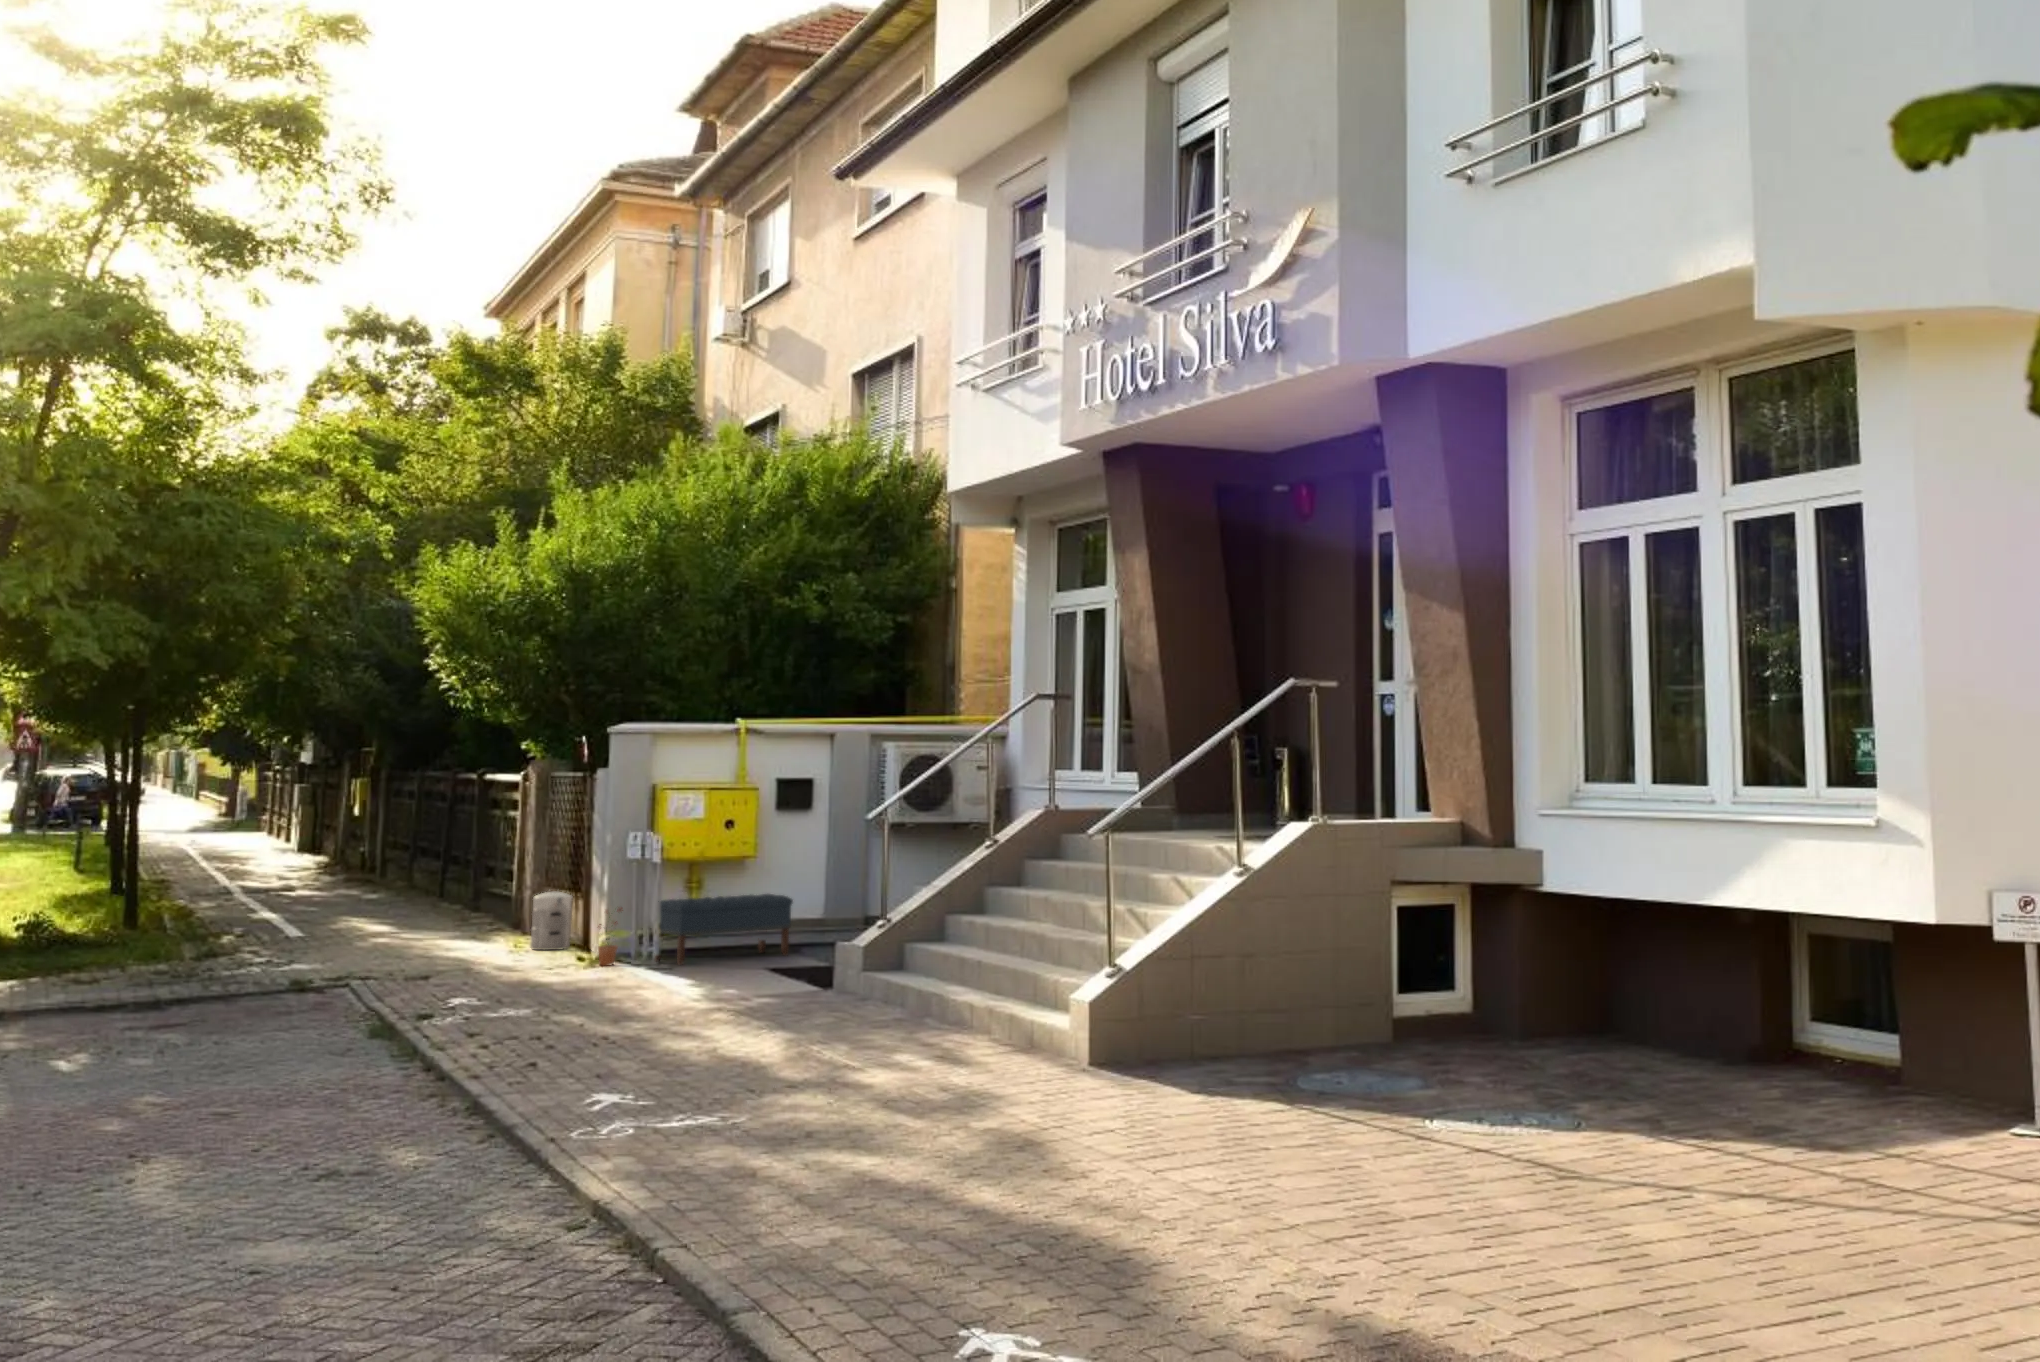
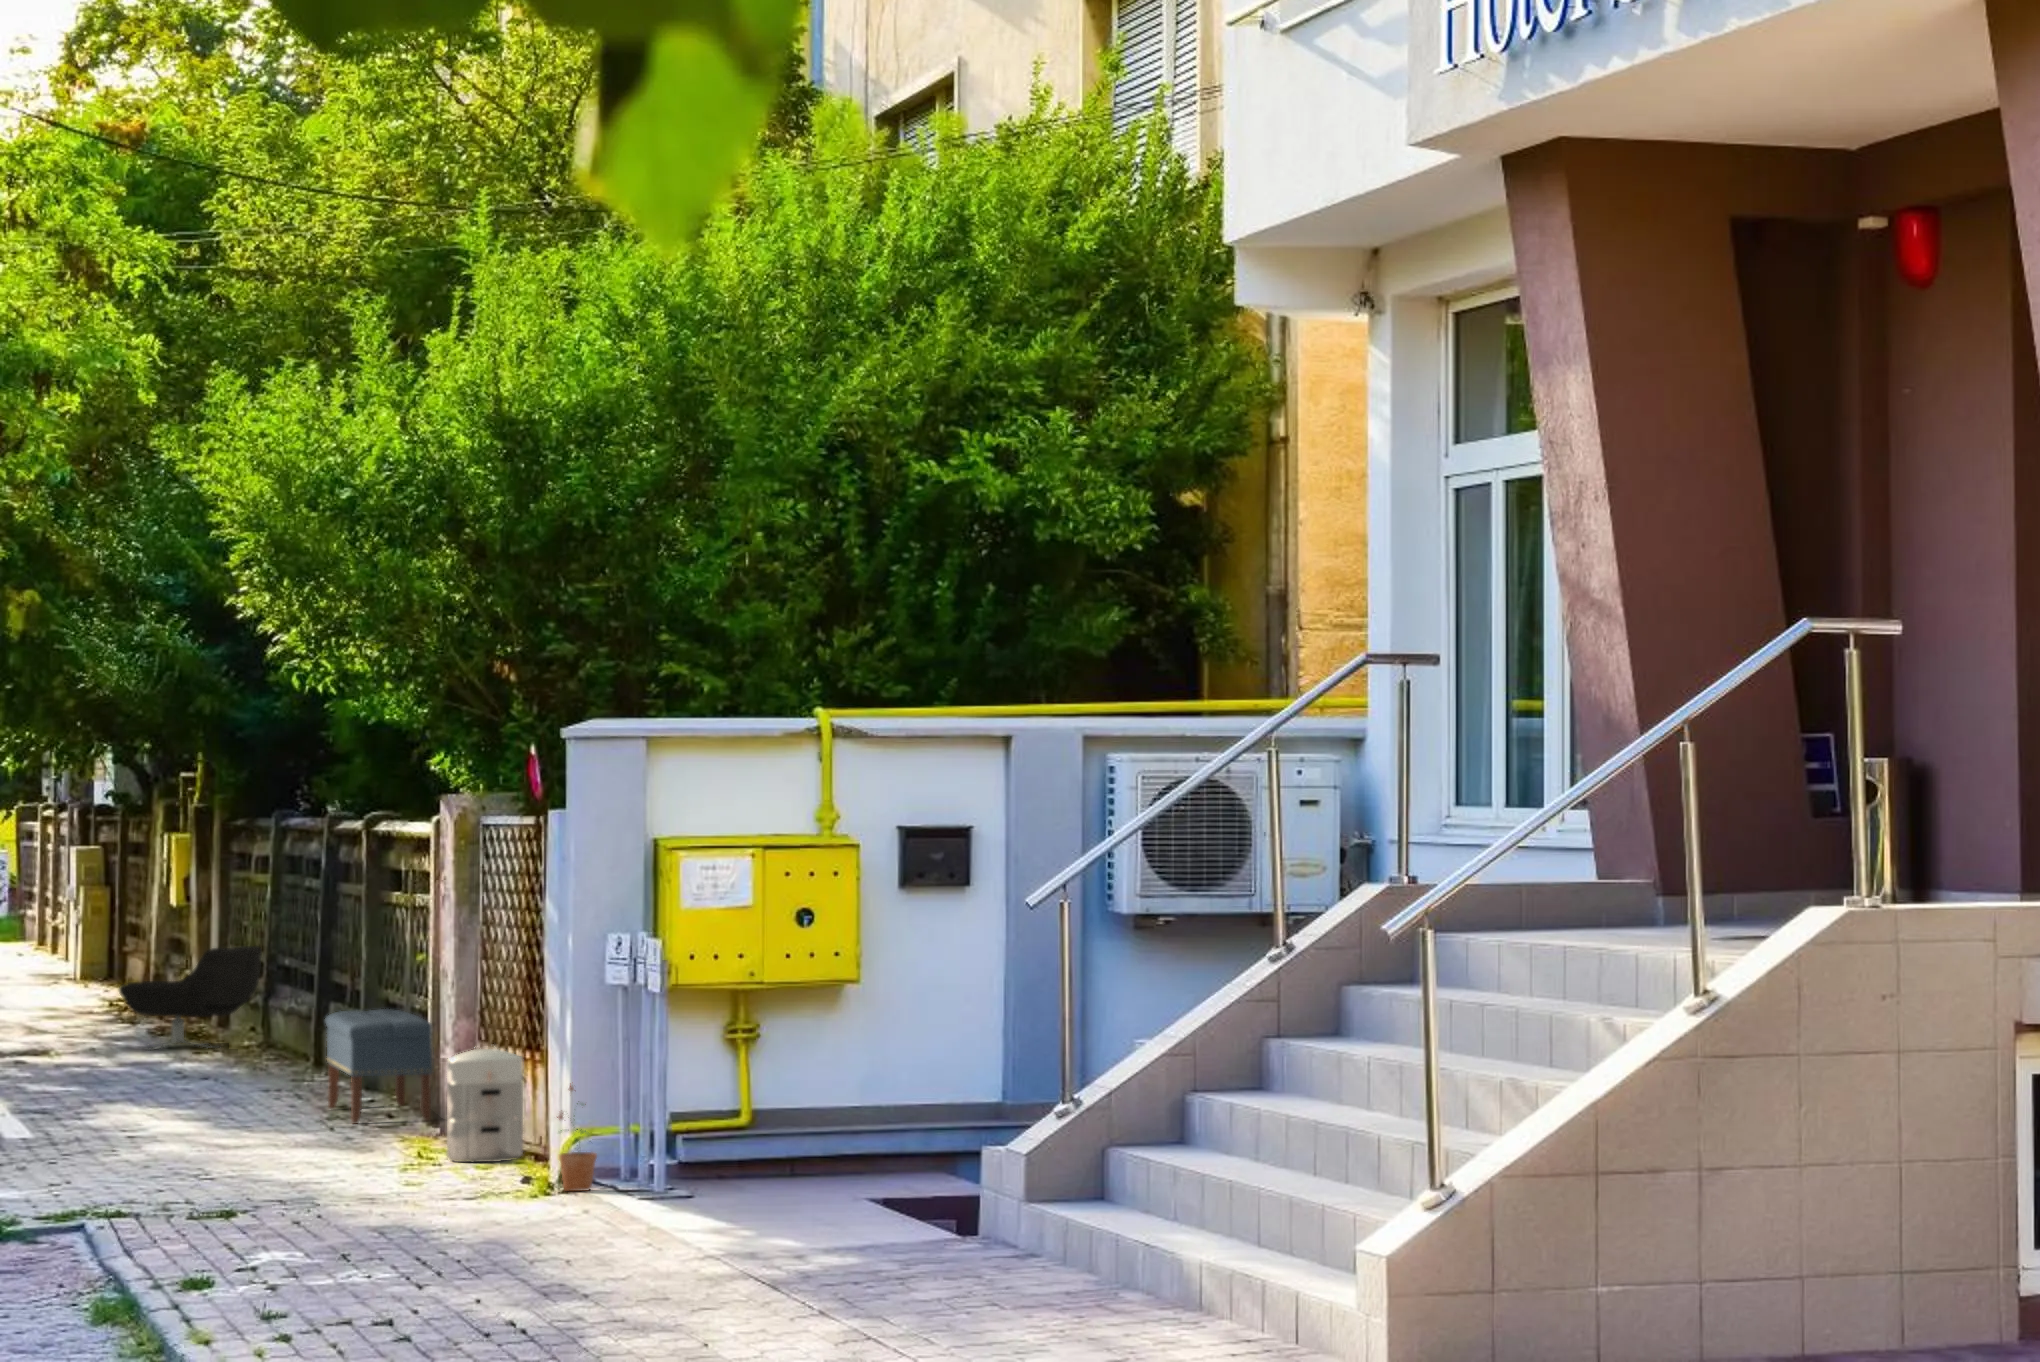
lounge chair: none [333,837,409,891] -> present [119,946,262,1047]
bench: present [655,894,793,965] -> present [325,1009,434,1124]

